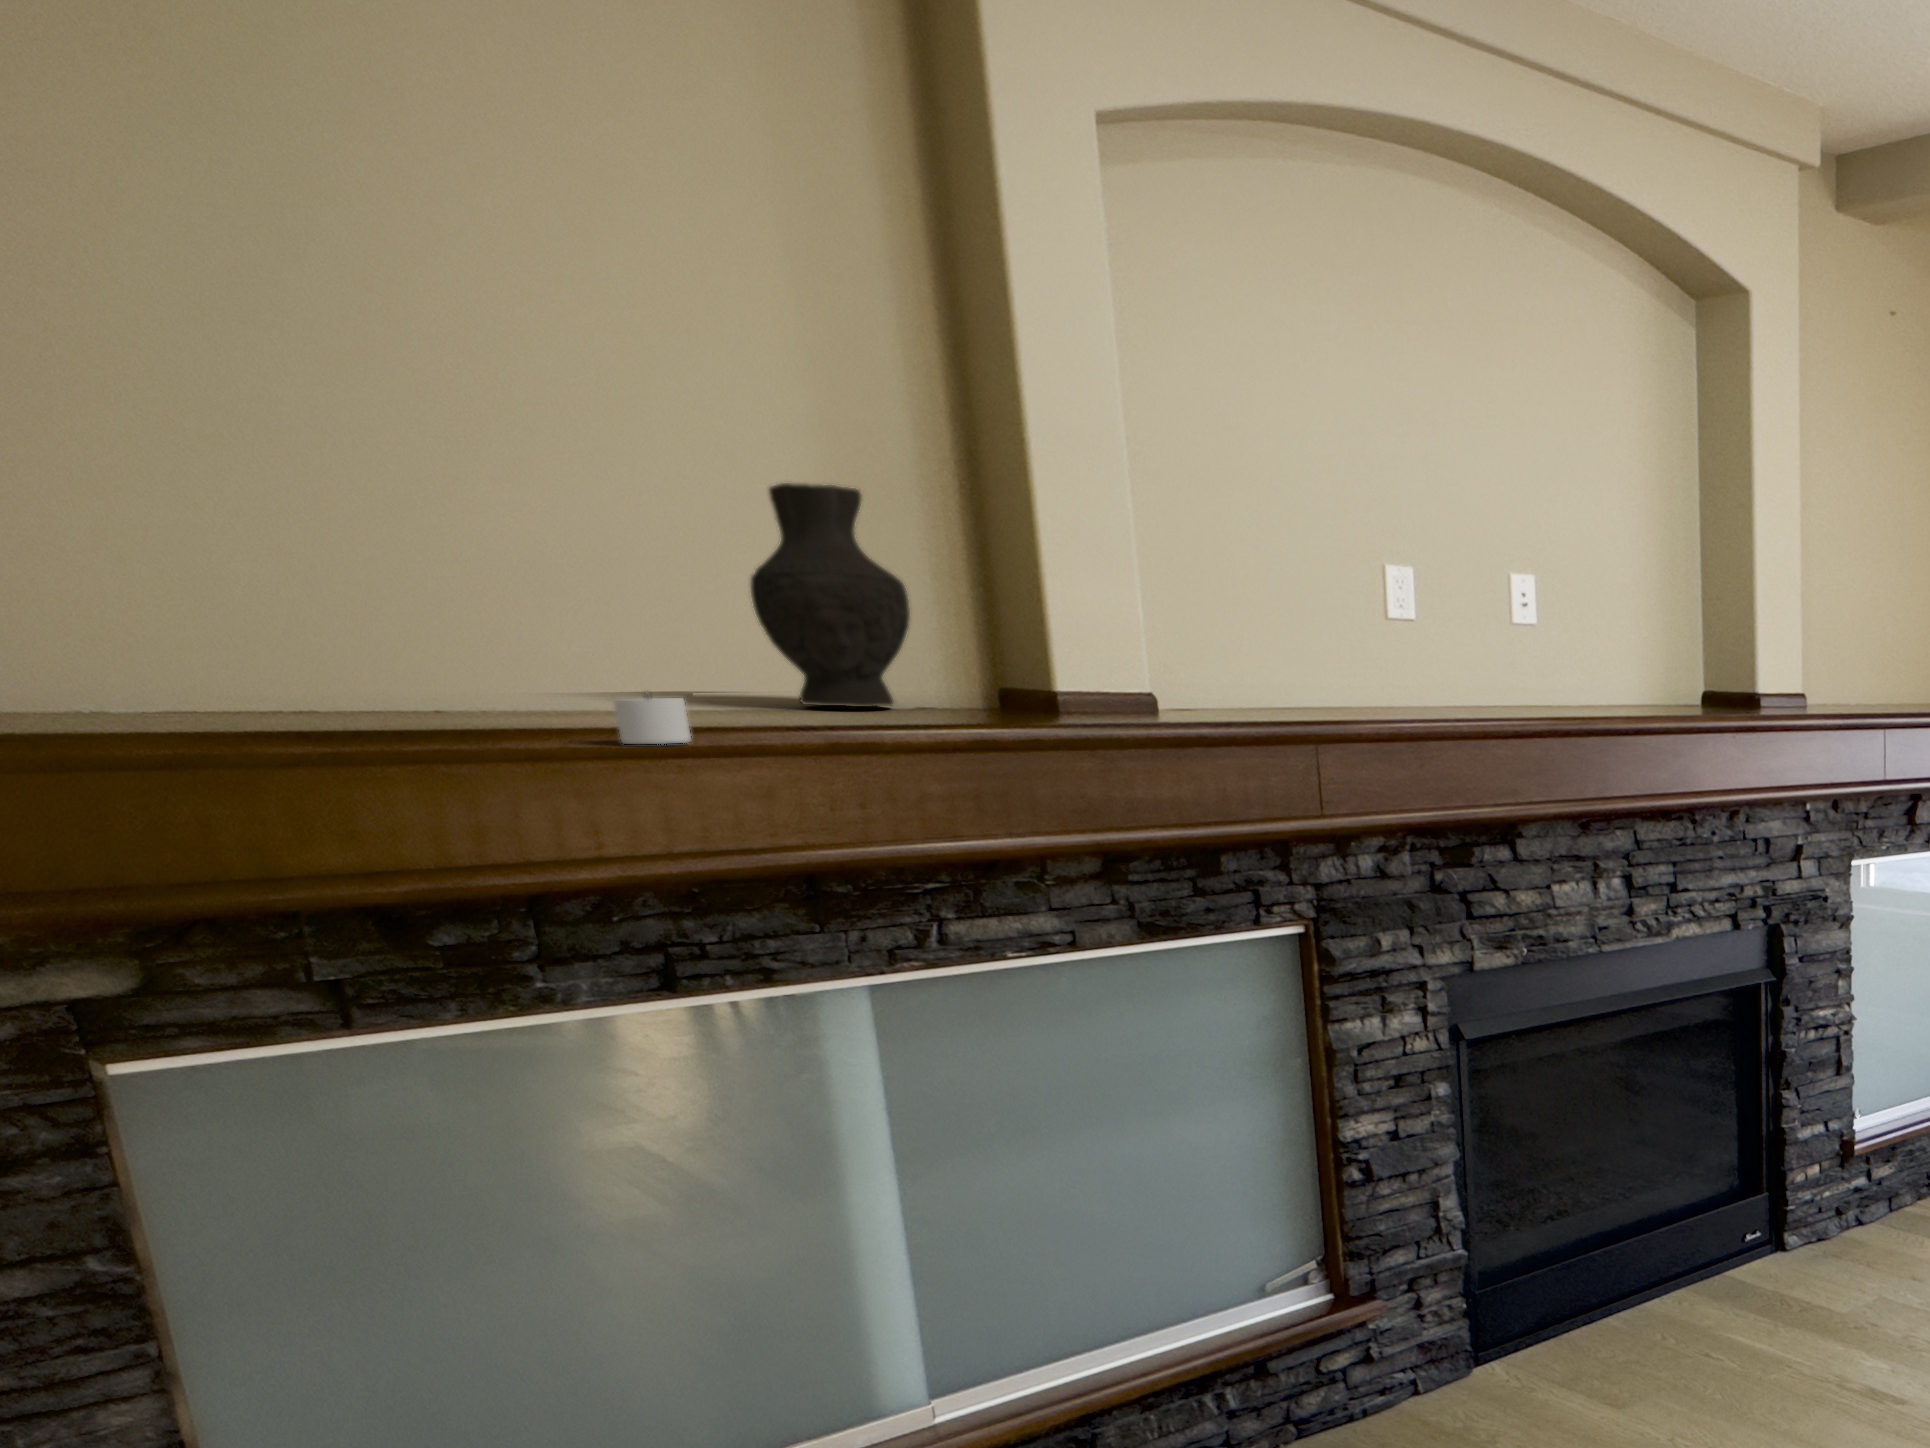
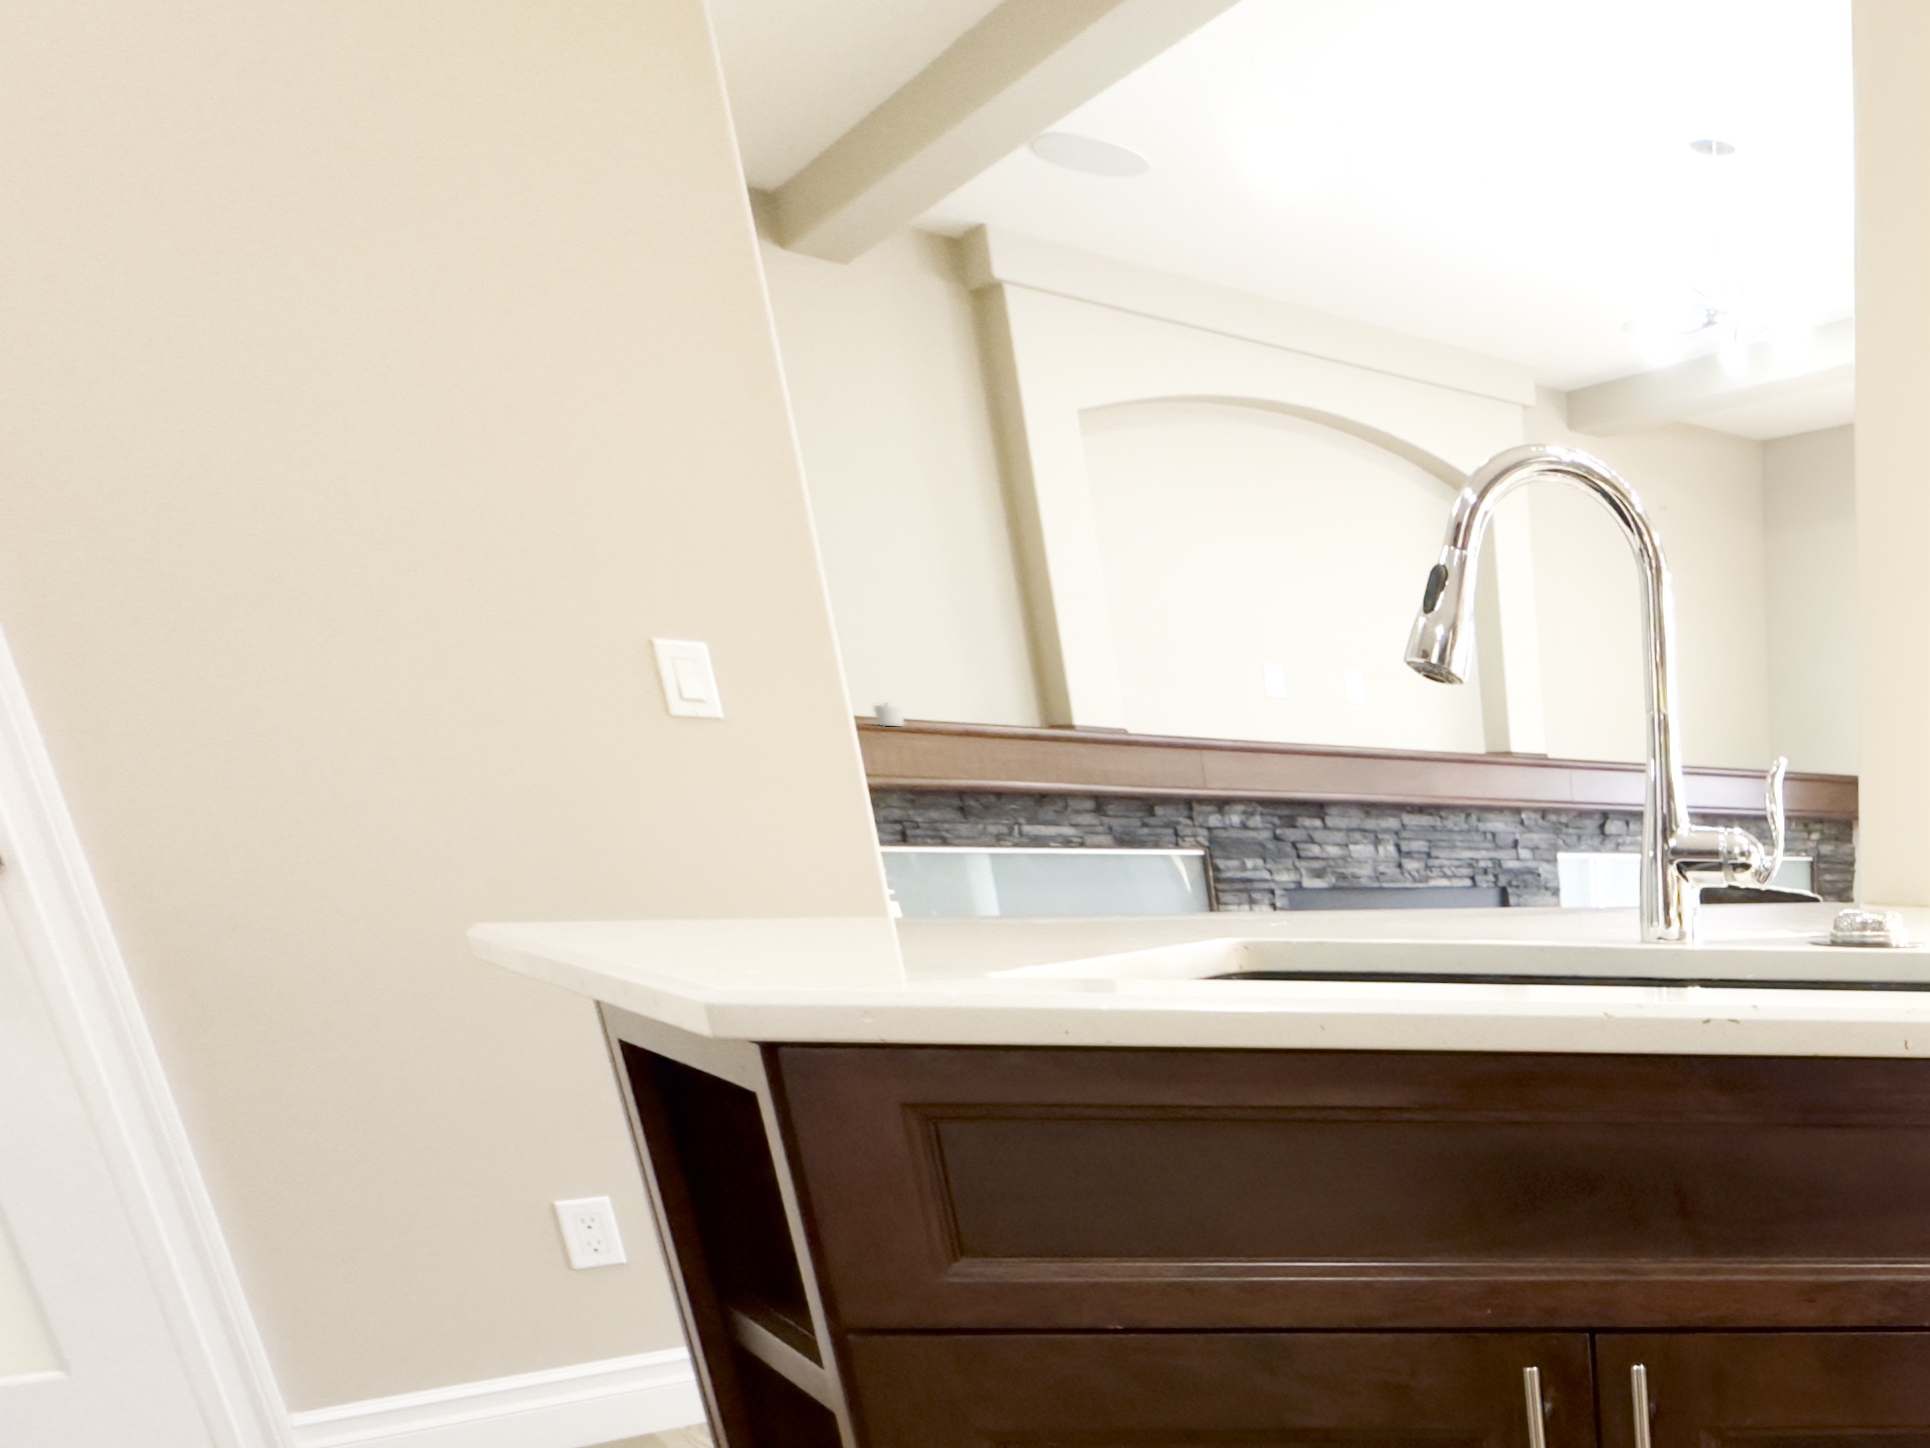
decorative vase: present [751,483,910,707] -> none [928,604,1002,723]

